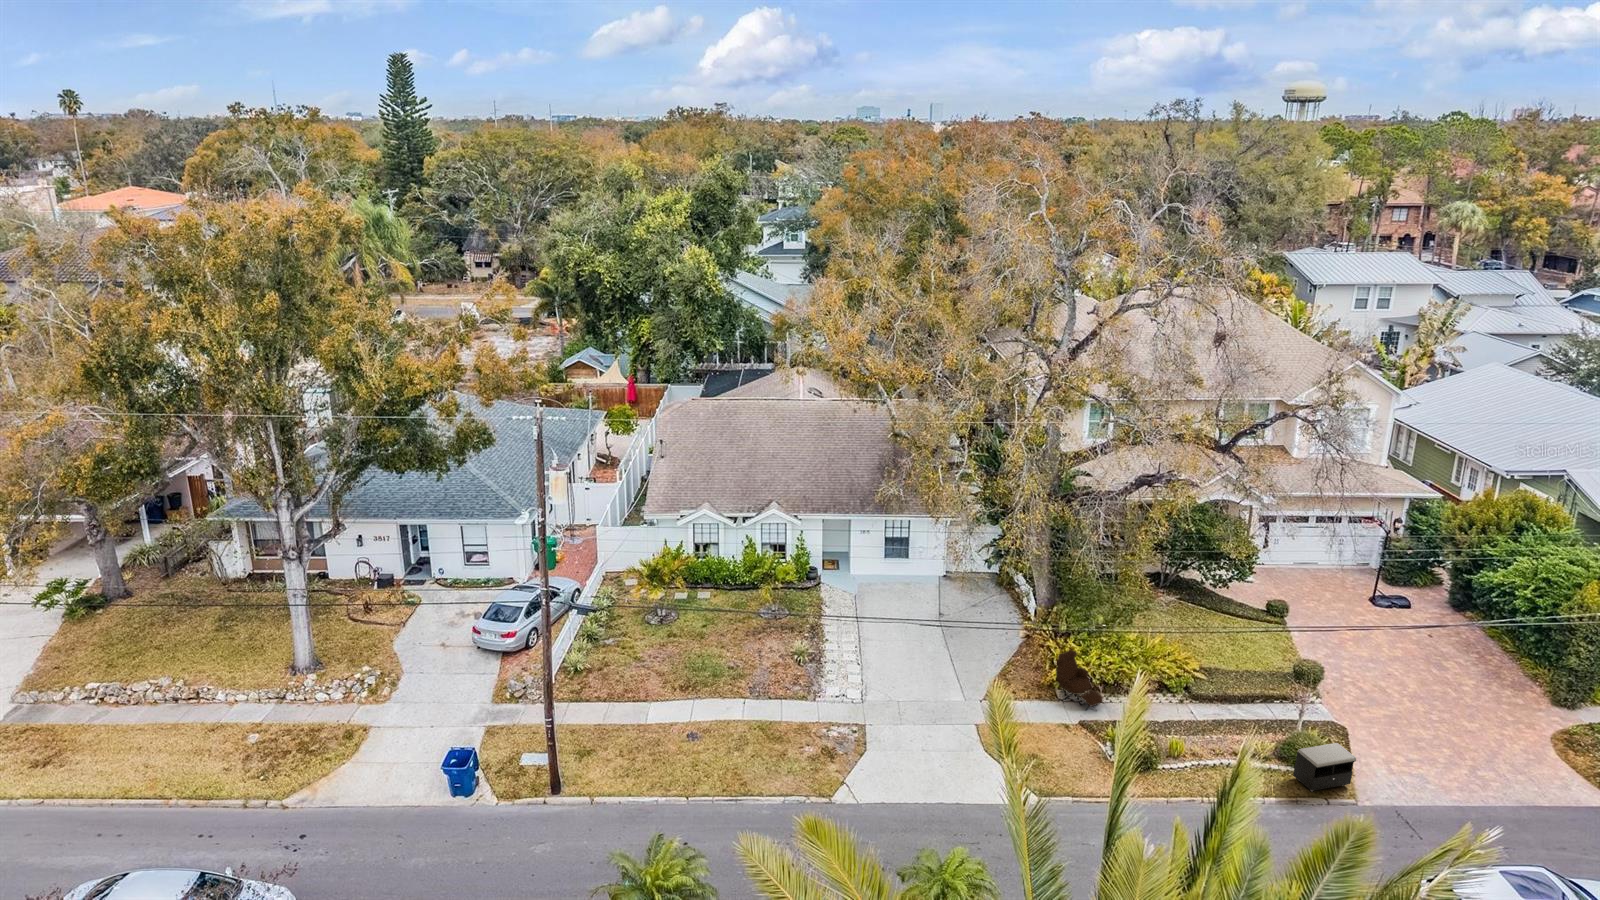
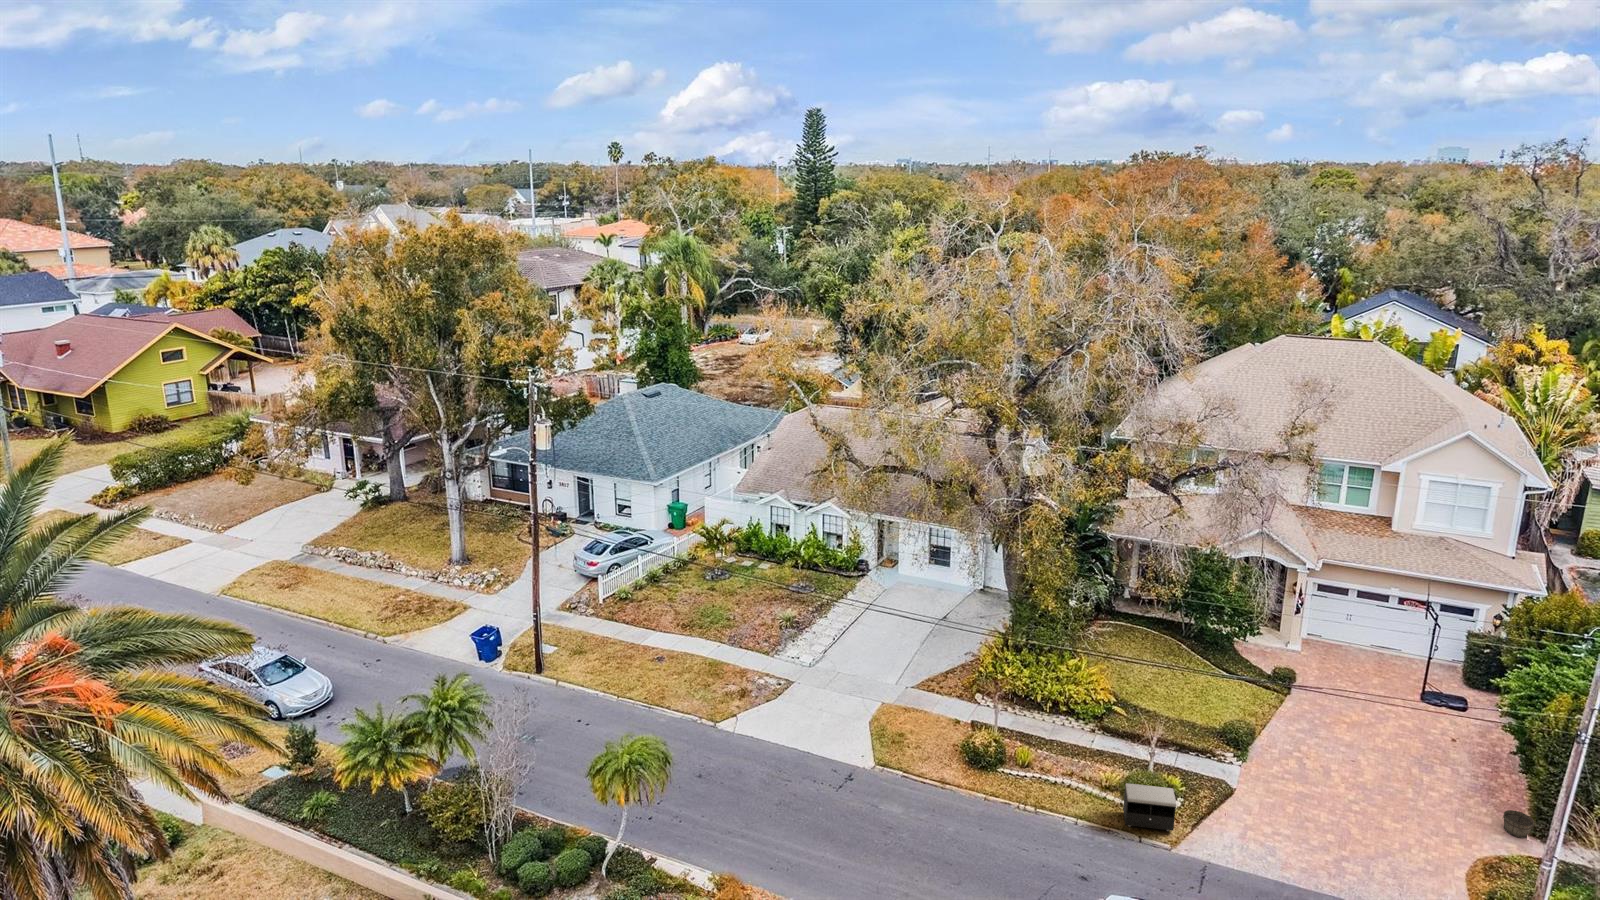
lounge chair: present [1056,650,1103,707] -> none [975,659,1008,718]
wooden bucket: none [1535,688,1563,710] -> present [1503,810,1534,838]

